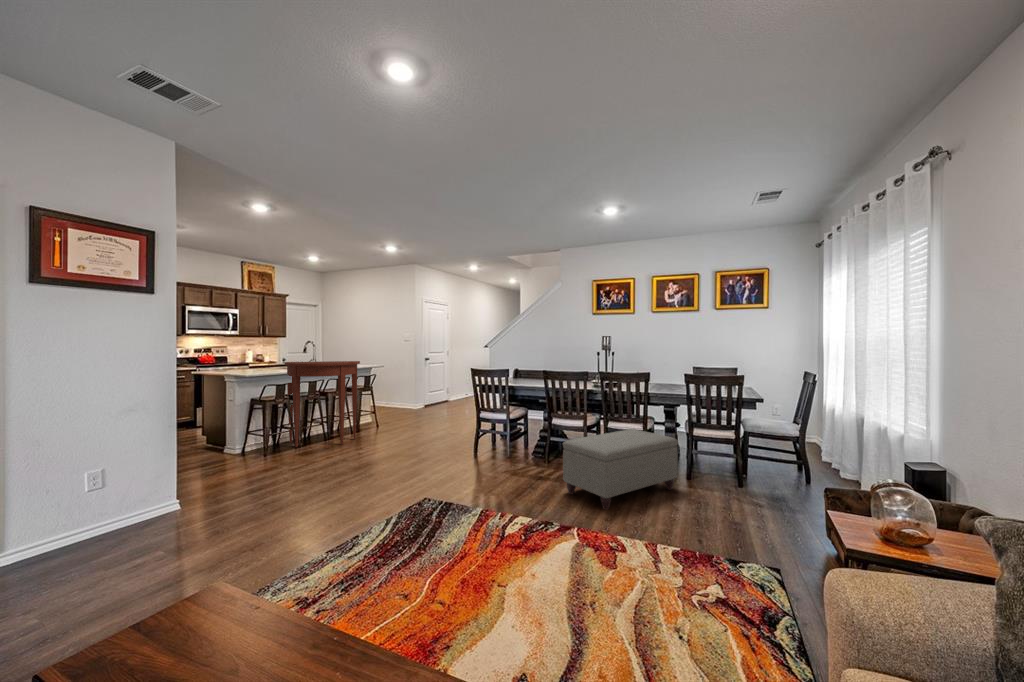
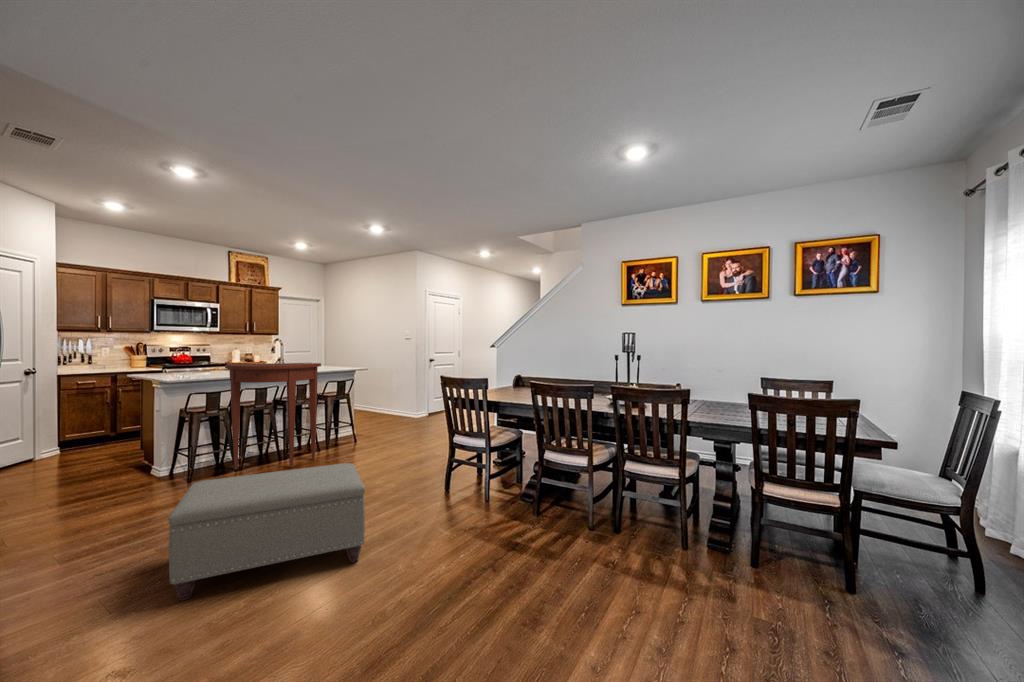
ottoman: present [563,429,678,510] -> present [169,463,365,601]

